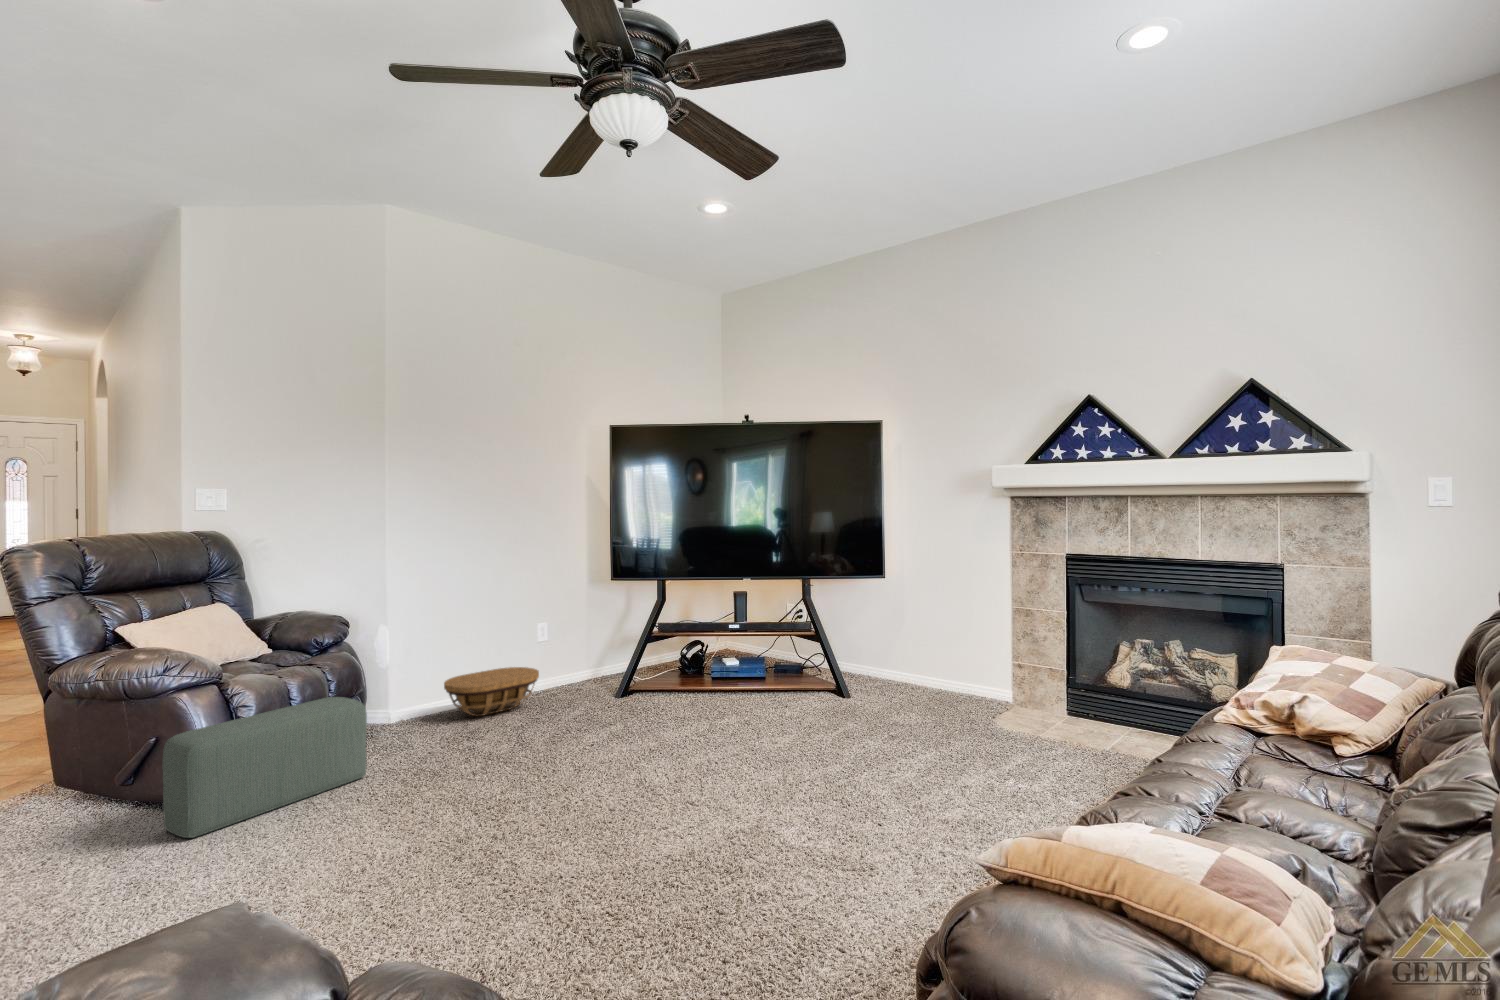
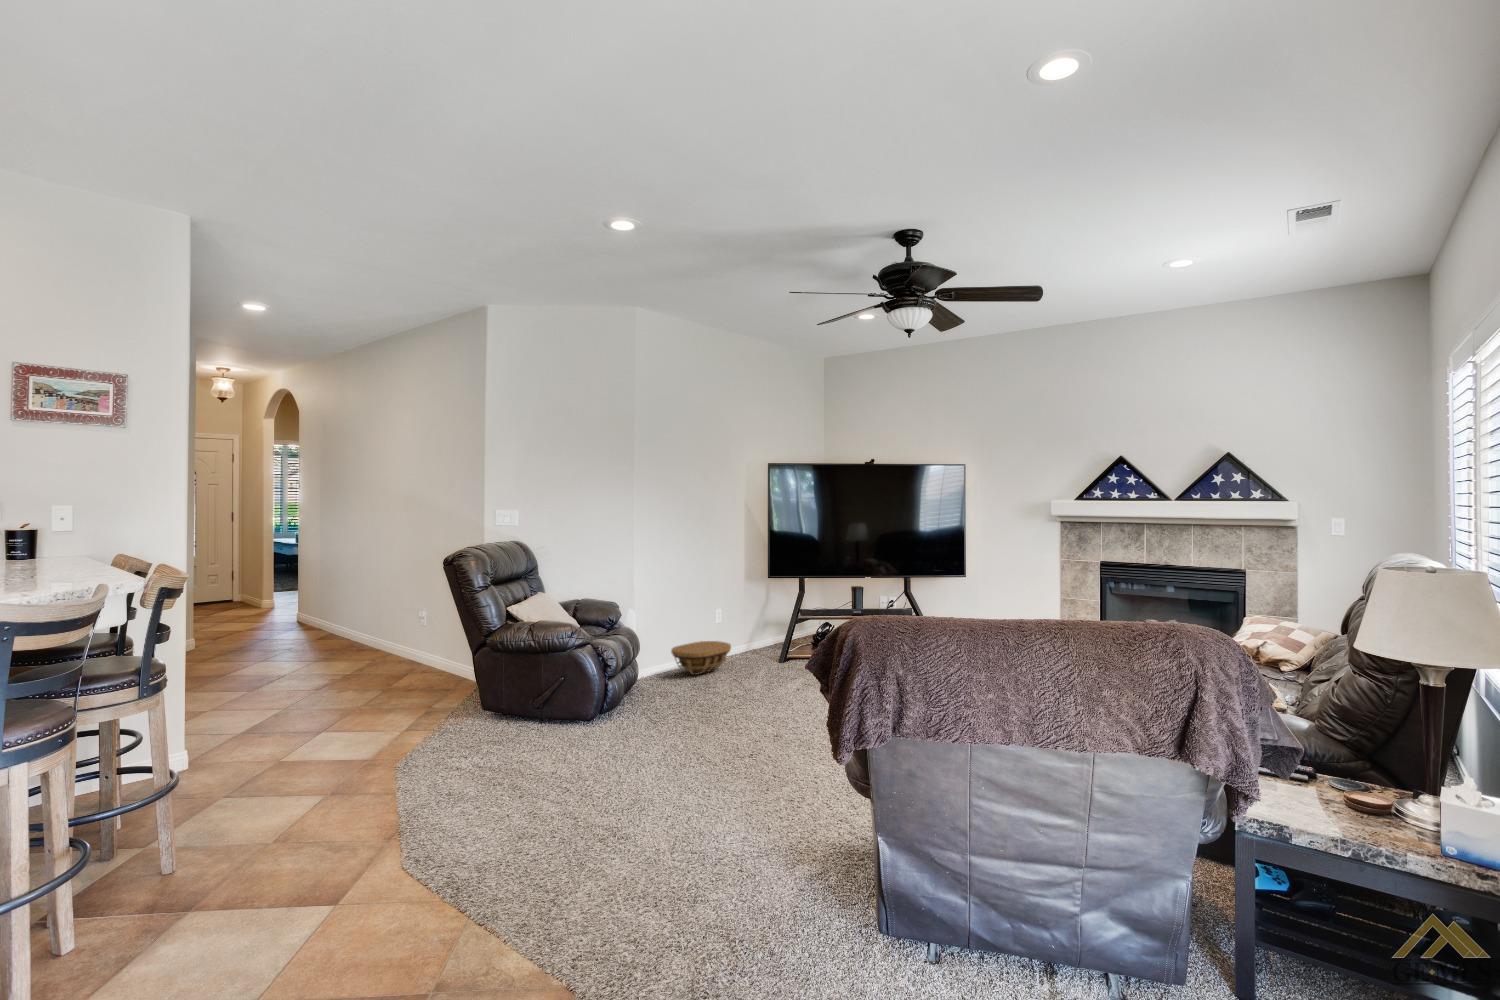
pouf: present [163,697,367,838] -> none [588,656,672,737]

